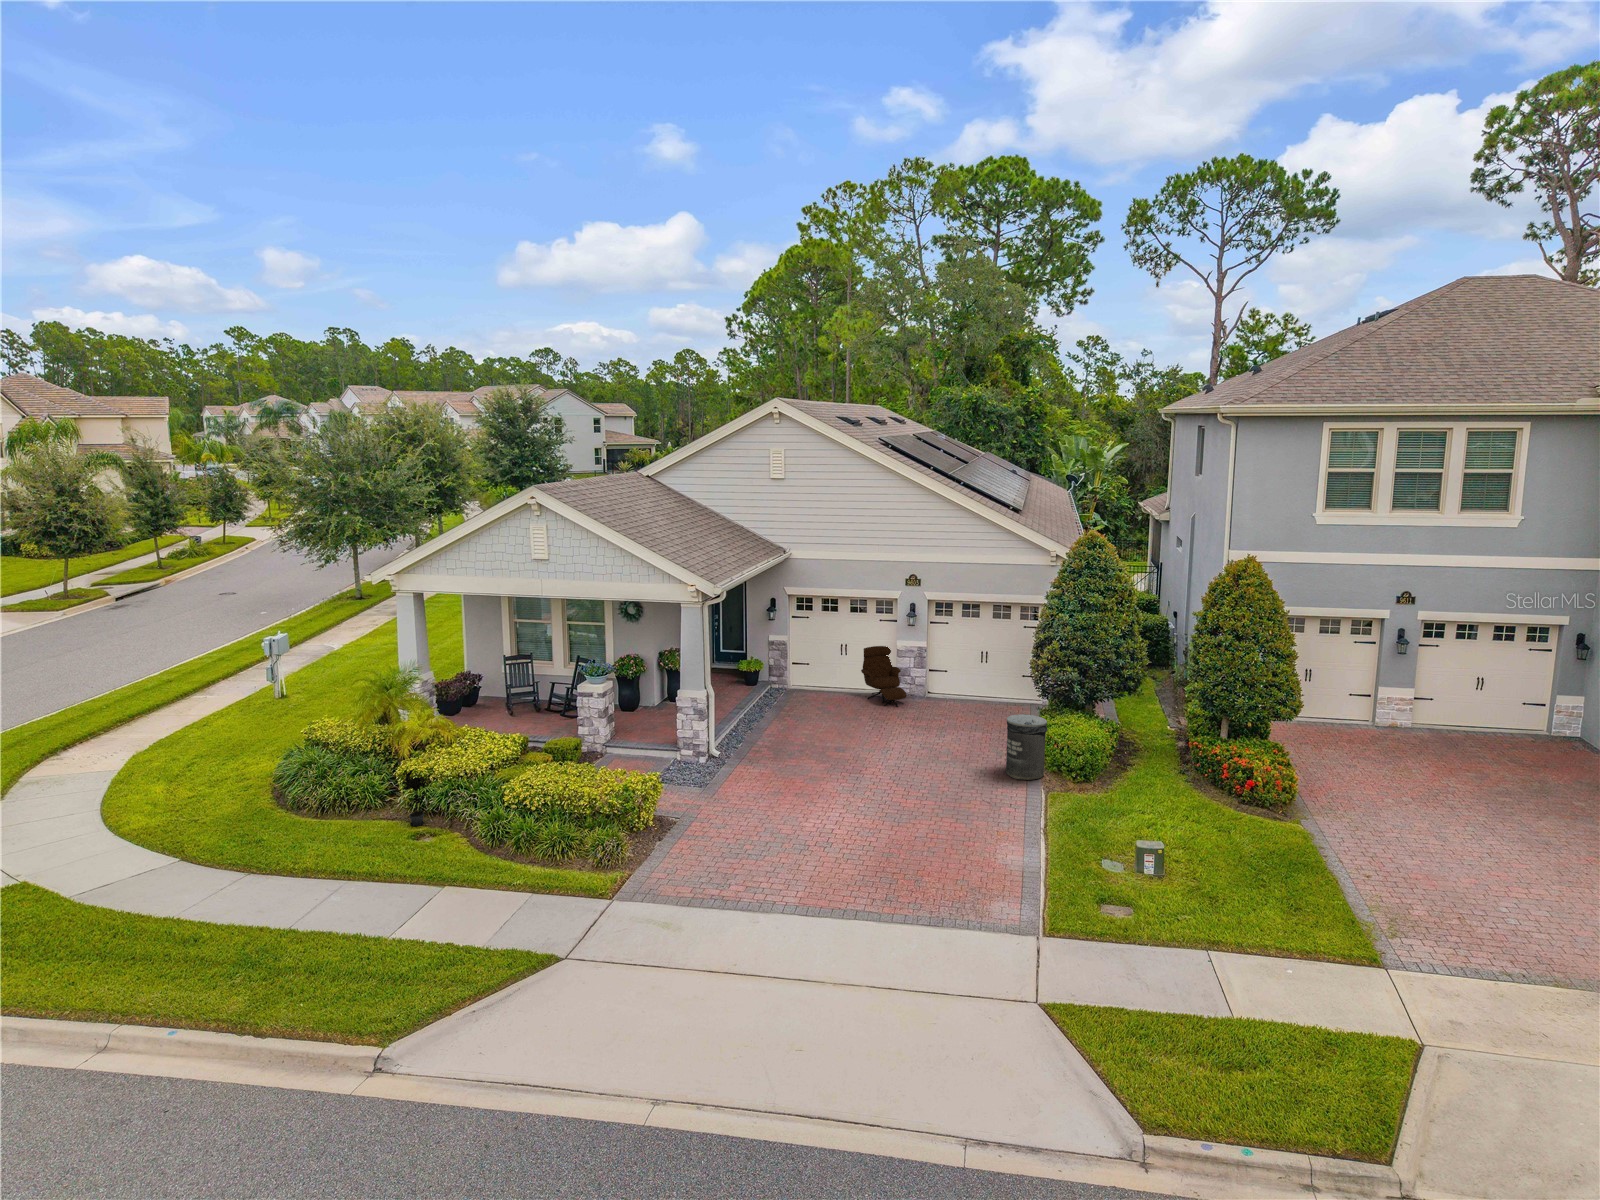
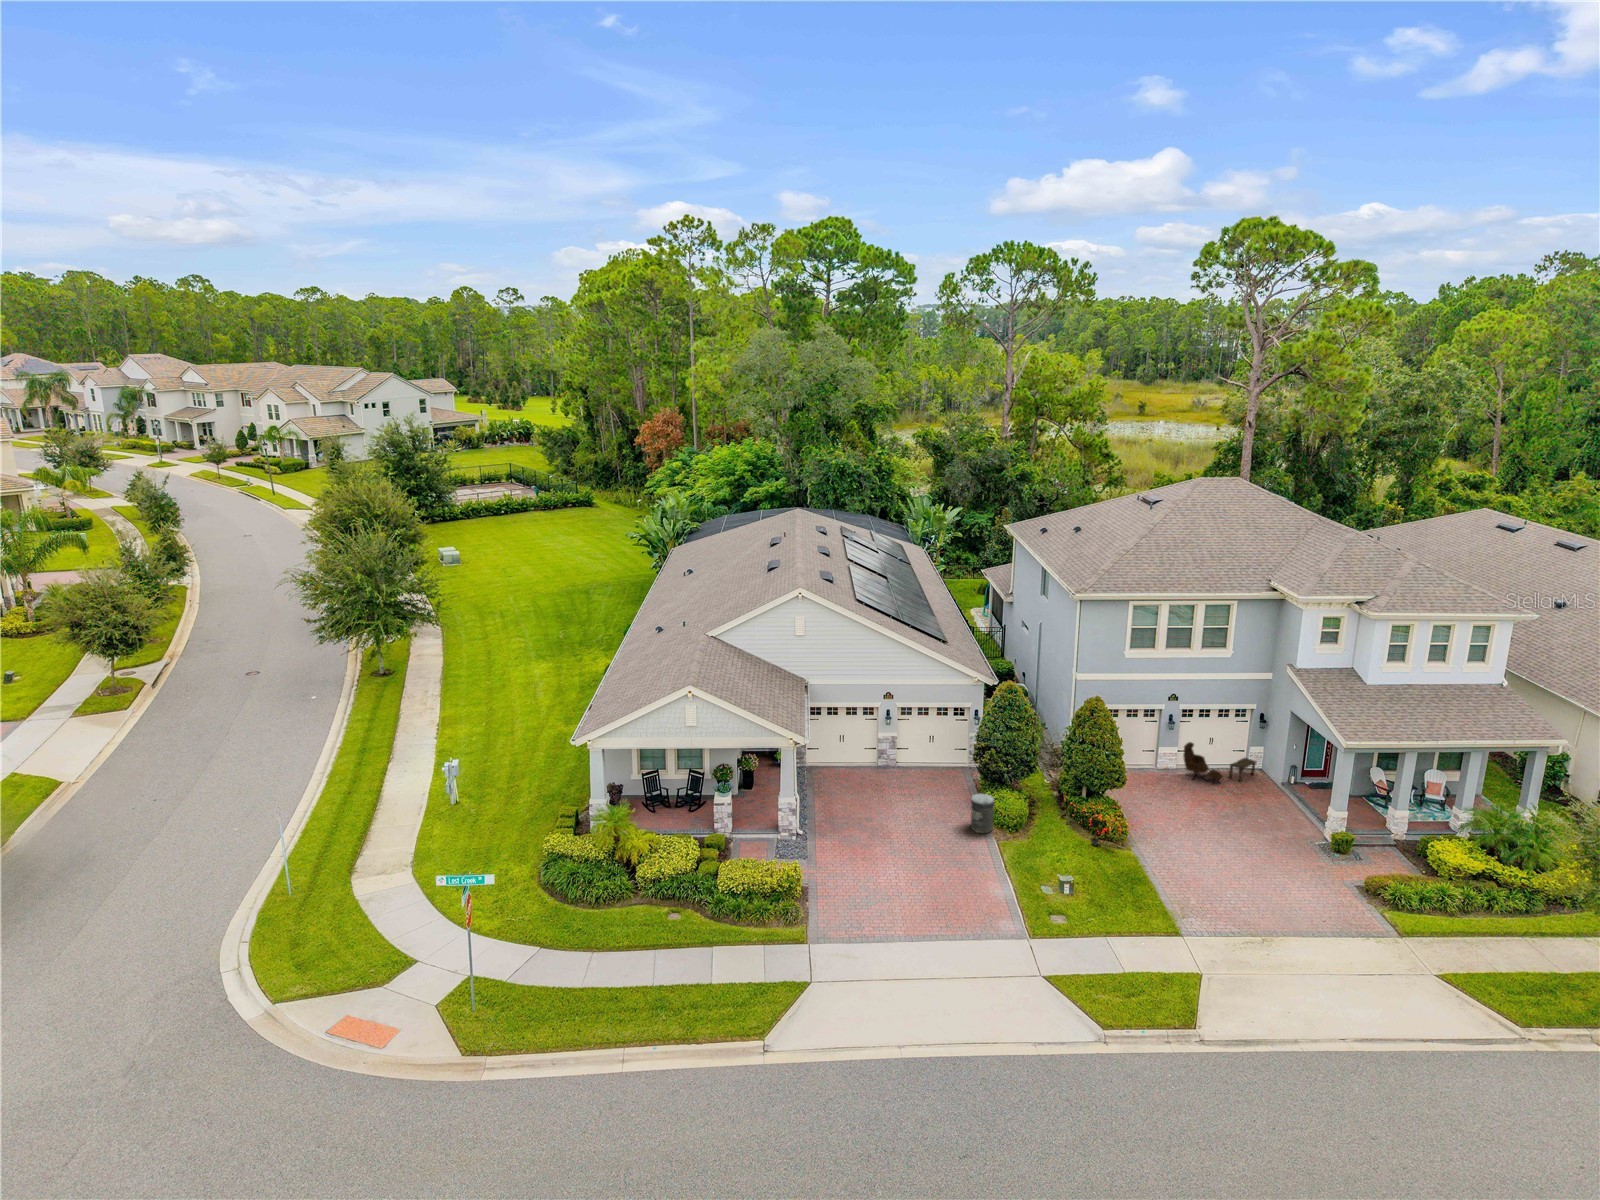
lounge chair: present [861,646,906,707] -> present [1183,742,1222,781]
bench: none [1514,714,1571,751] -> present [1229,758,1256,781]
potted plant: present [399,770,428,826] -> present [1090,817,1102,846]

